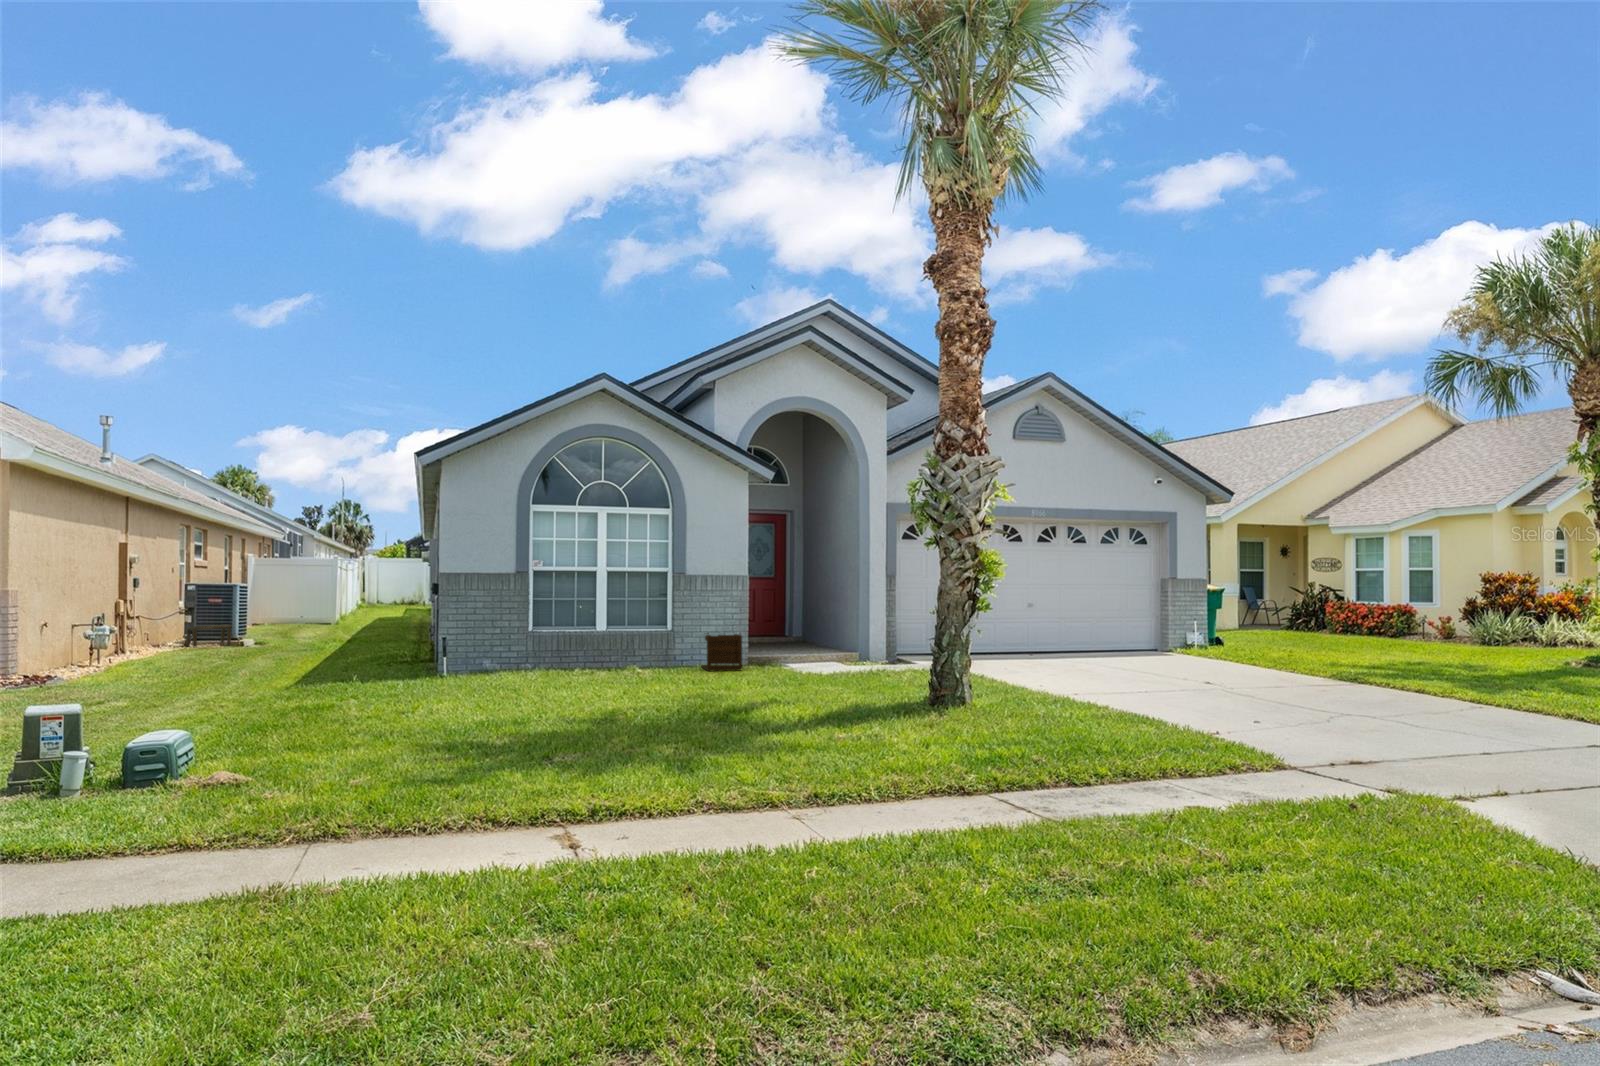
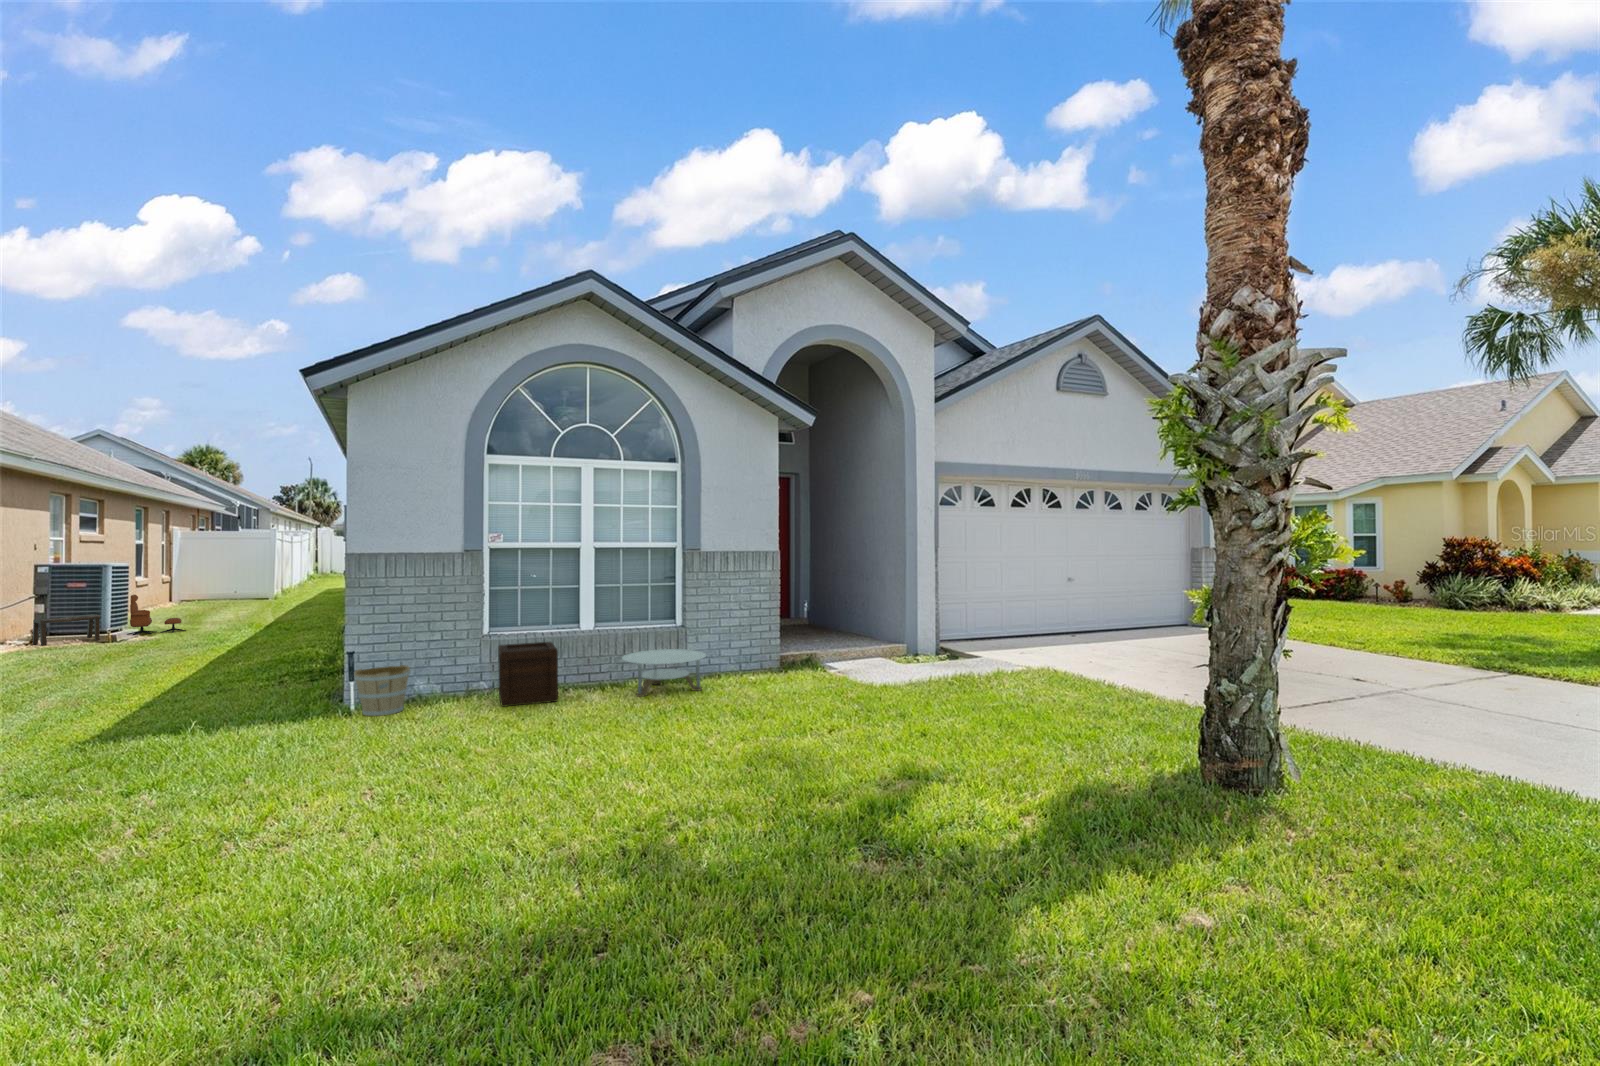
lounge chair: none [245,610,288,643] -> present [128,595,186,635]
wooden crate: present [701,633,742,671] -> present [498,642,558,707]
round table: none [625,646,685,675] -> present [622,649,706,697]
wooden bucket: none [450,647,485,679] -> present [354,665,411,716]

